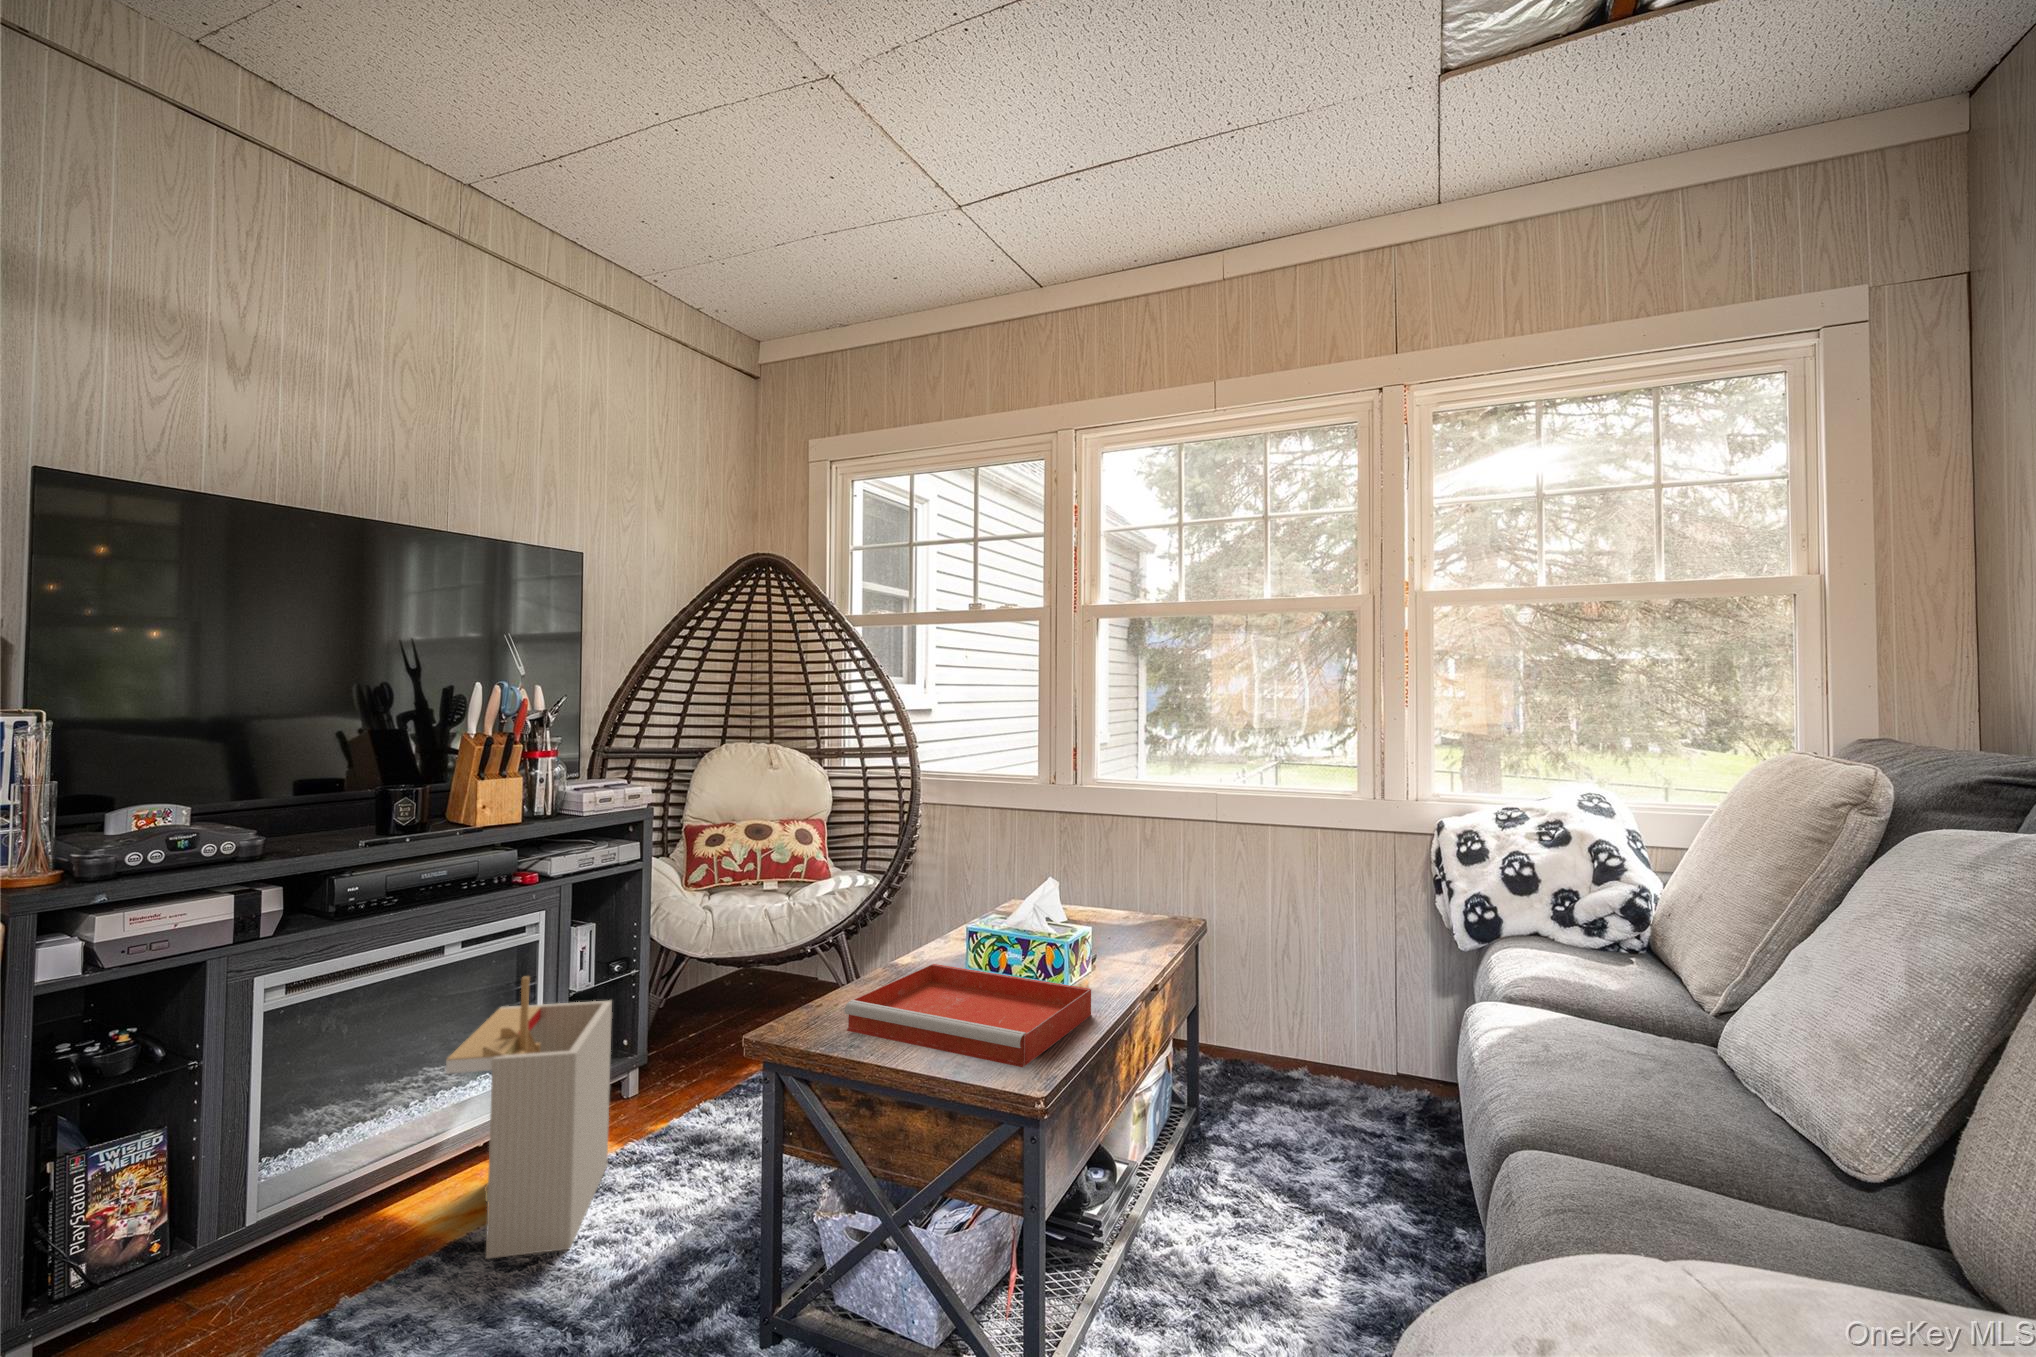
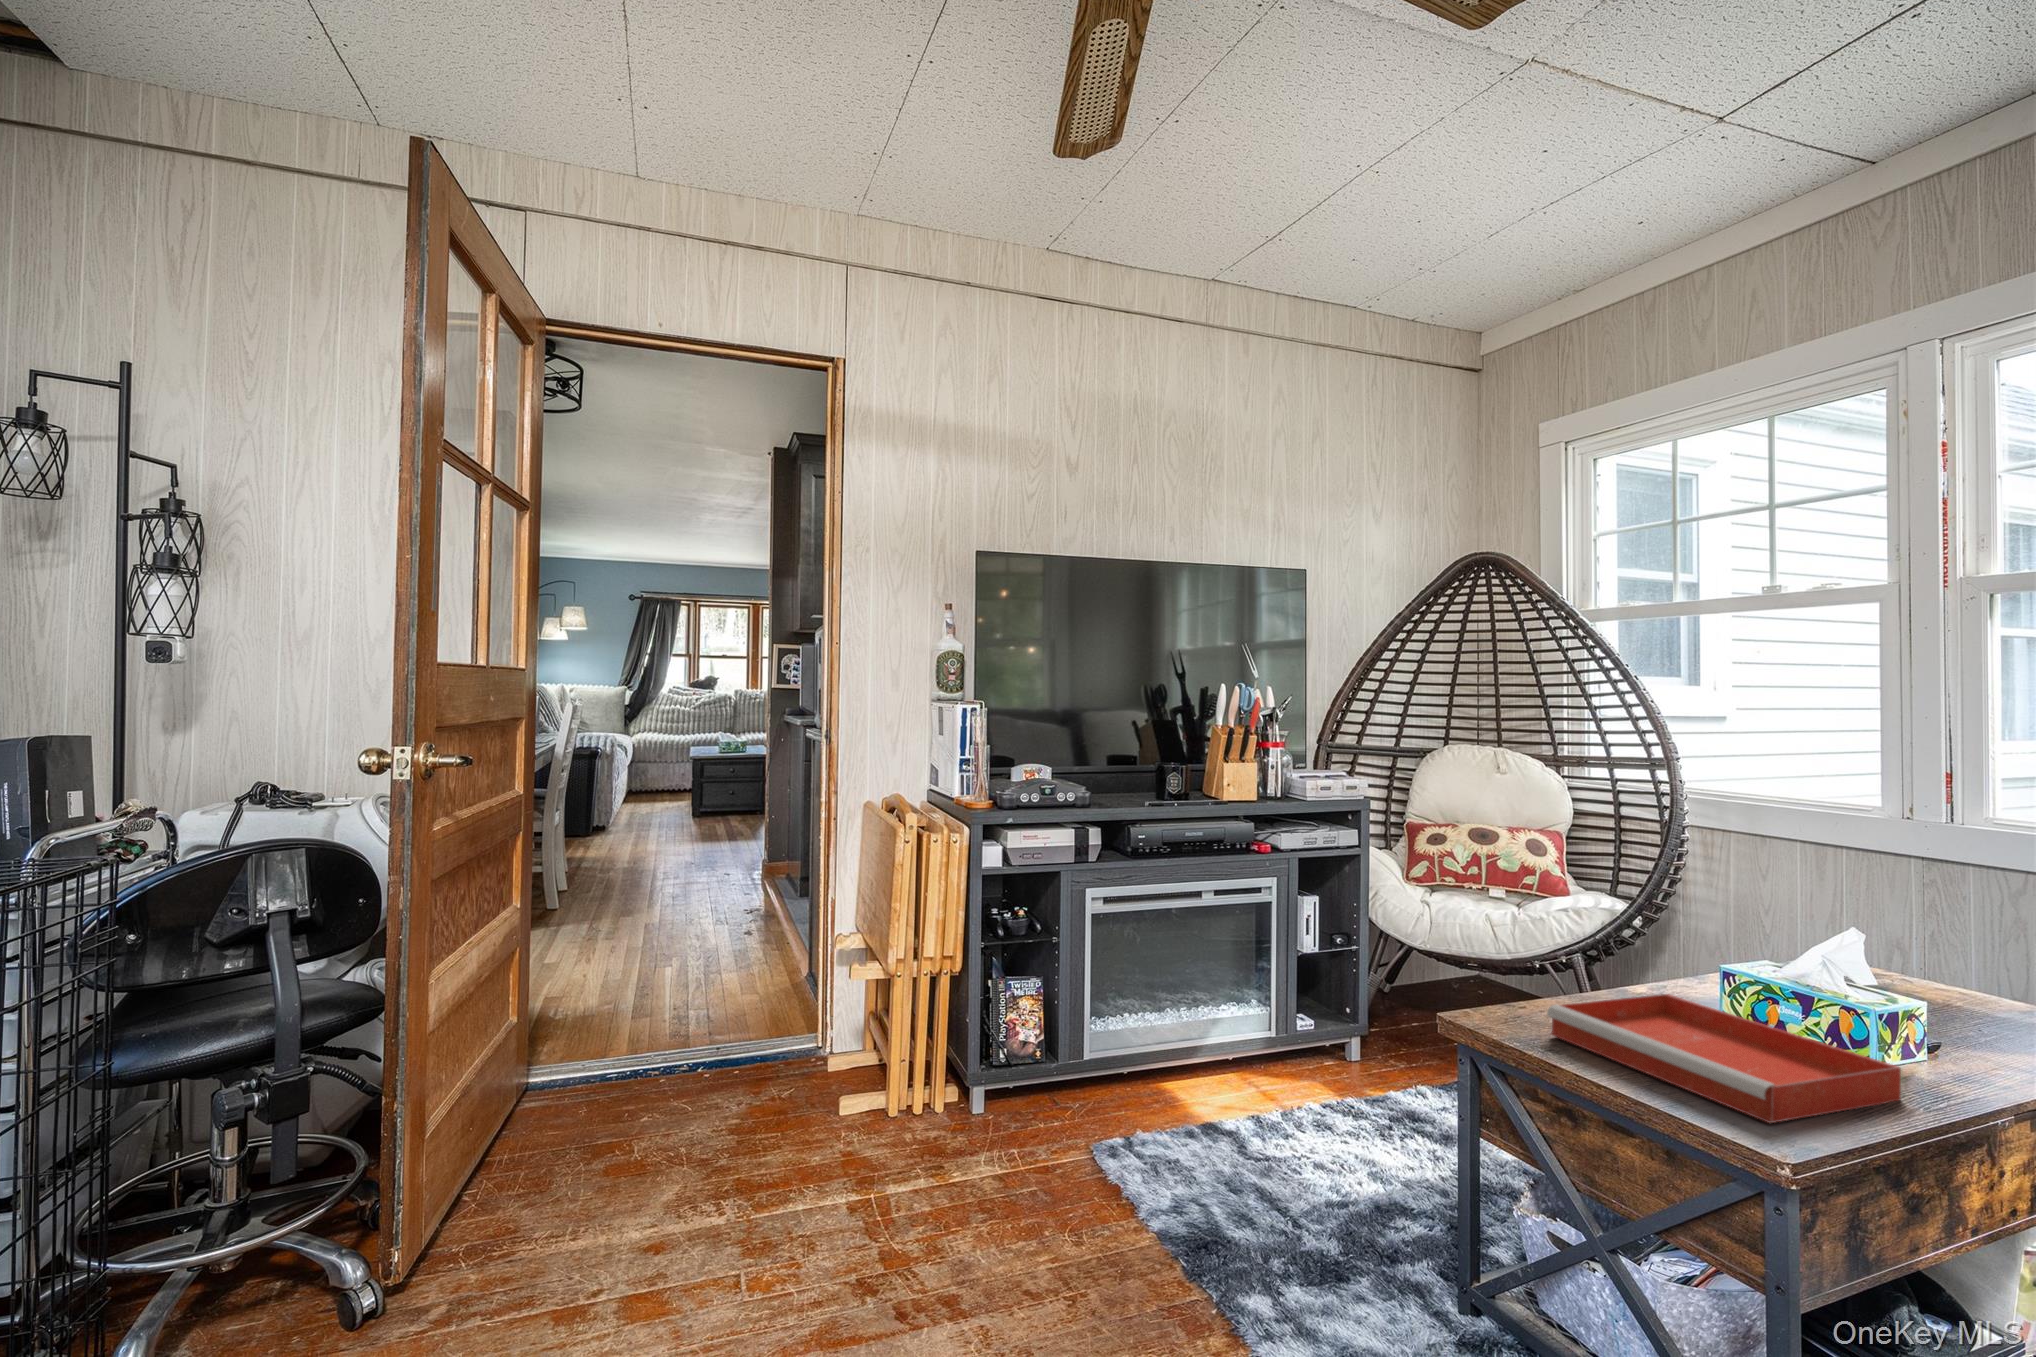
storage bin: present [446,977,612,1259] -> none [1203,927,1331,1164]

